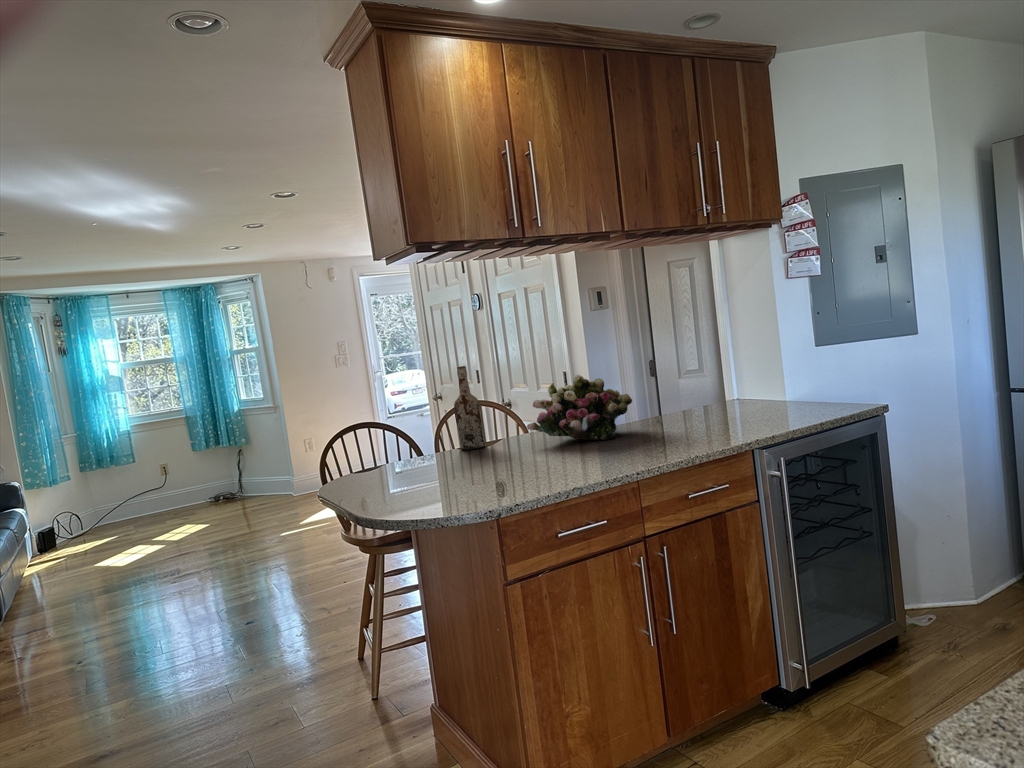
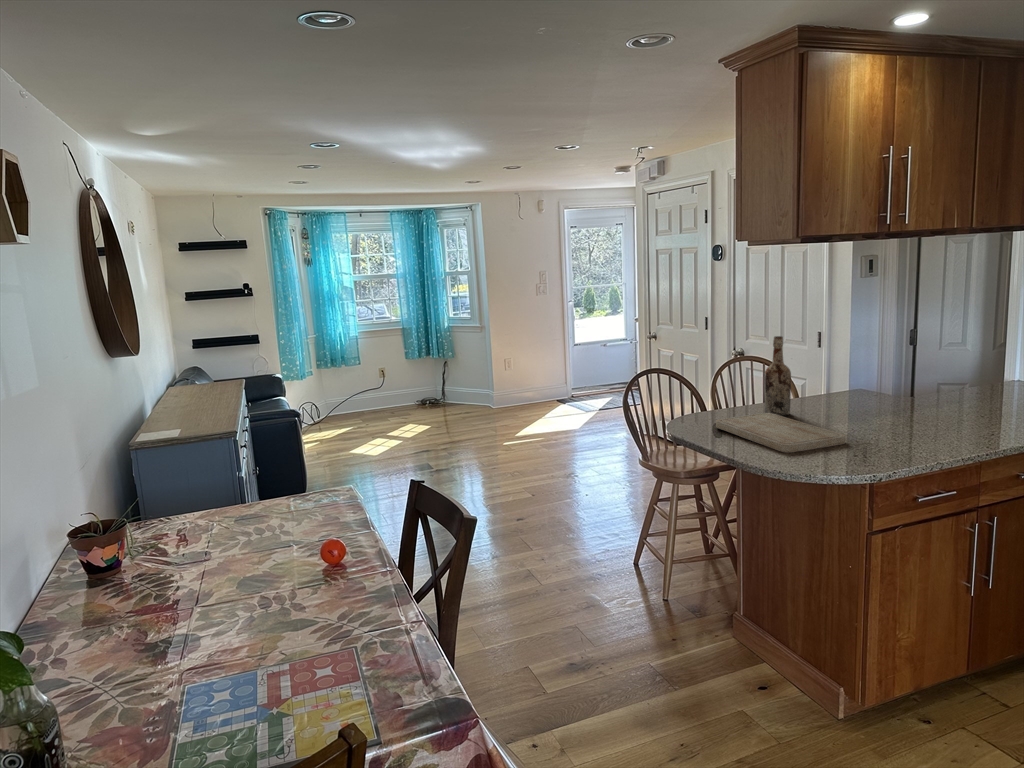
flower arrangement: present [527,375,632,440] -> none [848,357,968,427]
cutting board: none [393,446,504,480] -> present [716,413,846,453]

